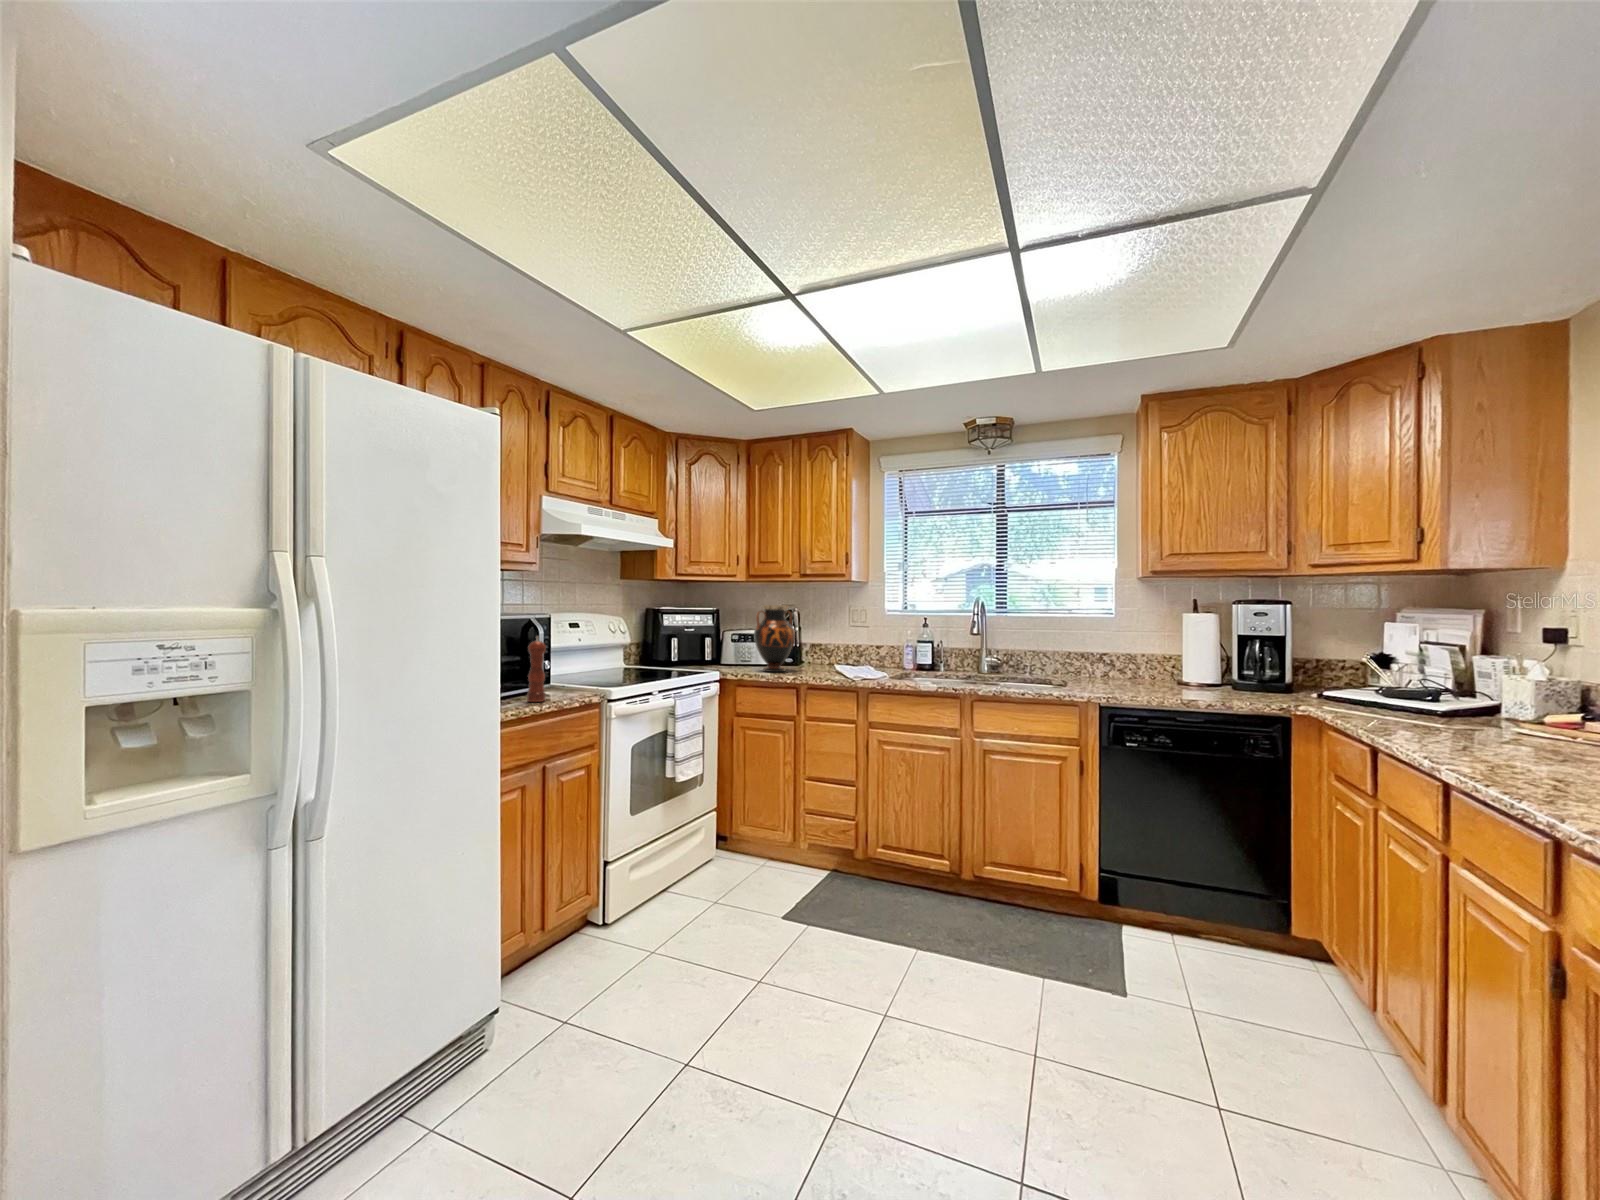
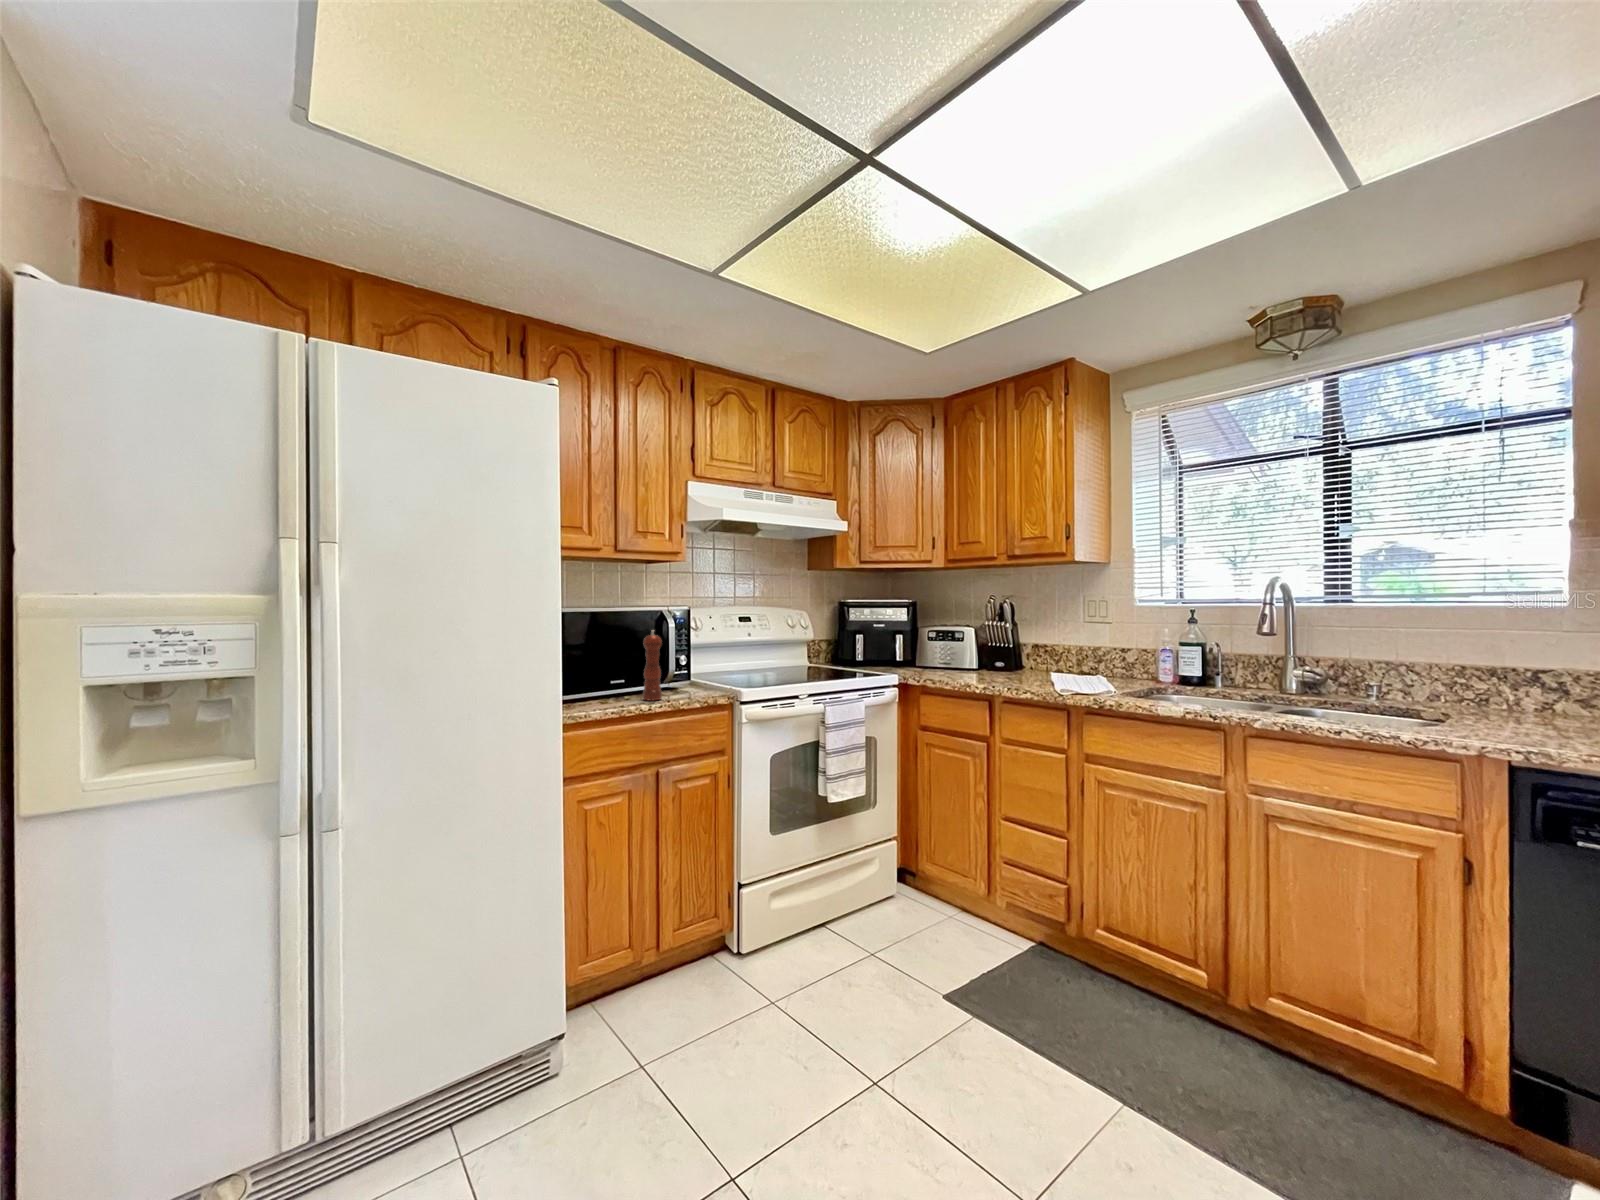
vase: present [754,605,795,672] -> none [944,594,996,677]

